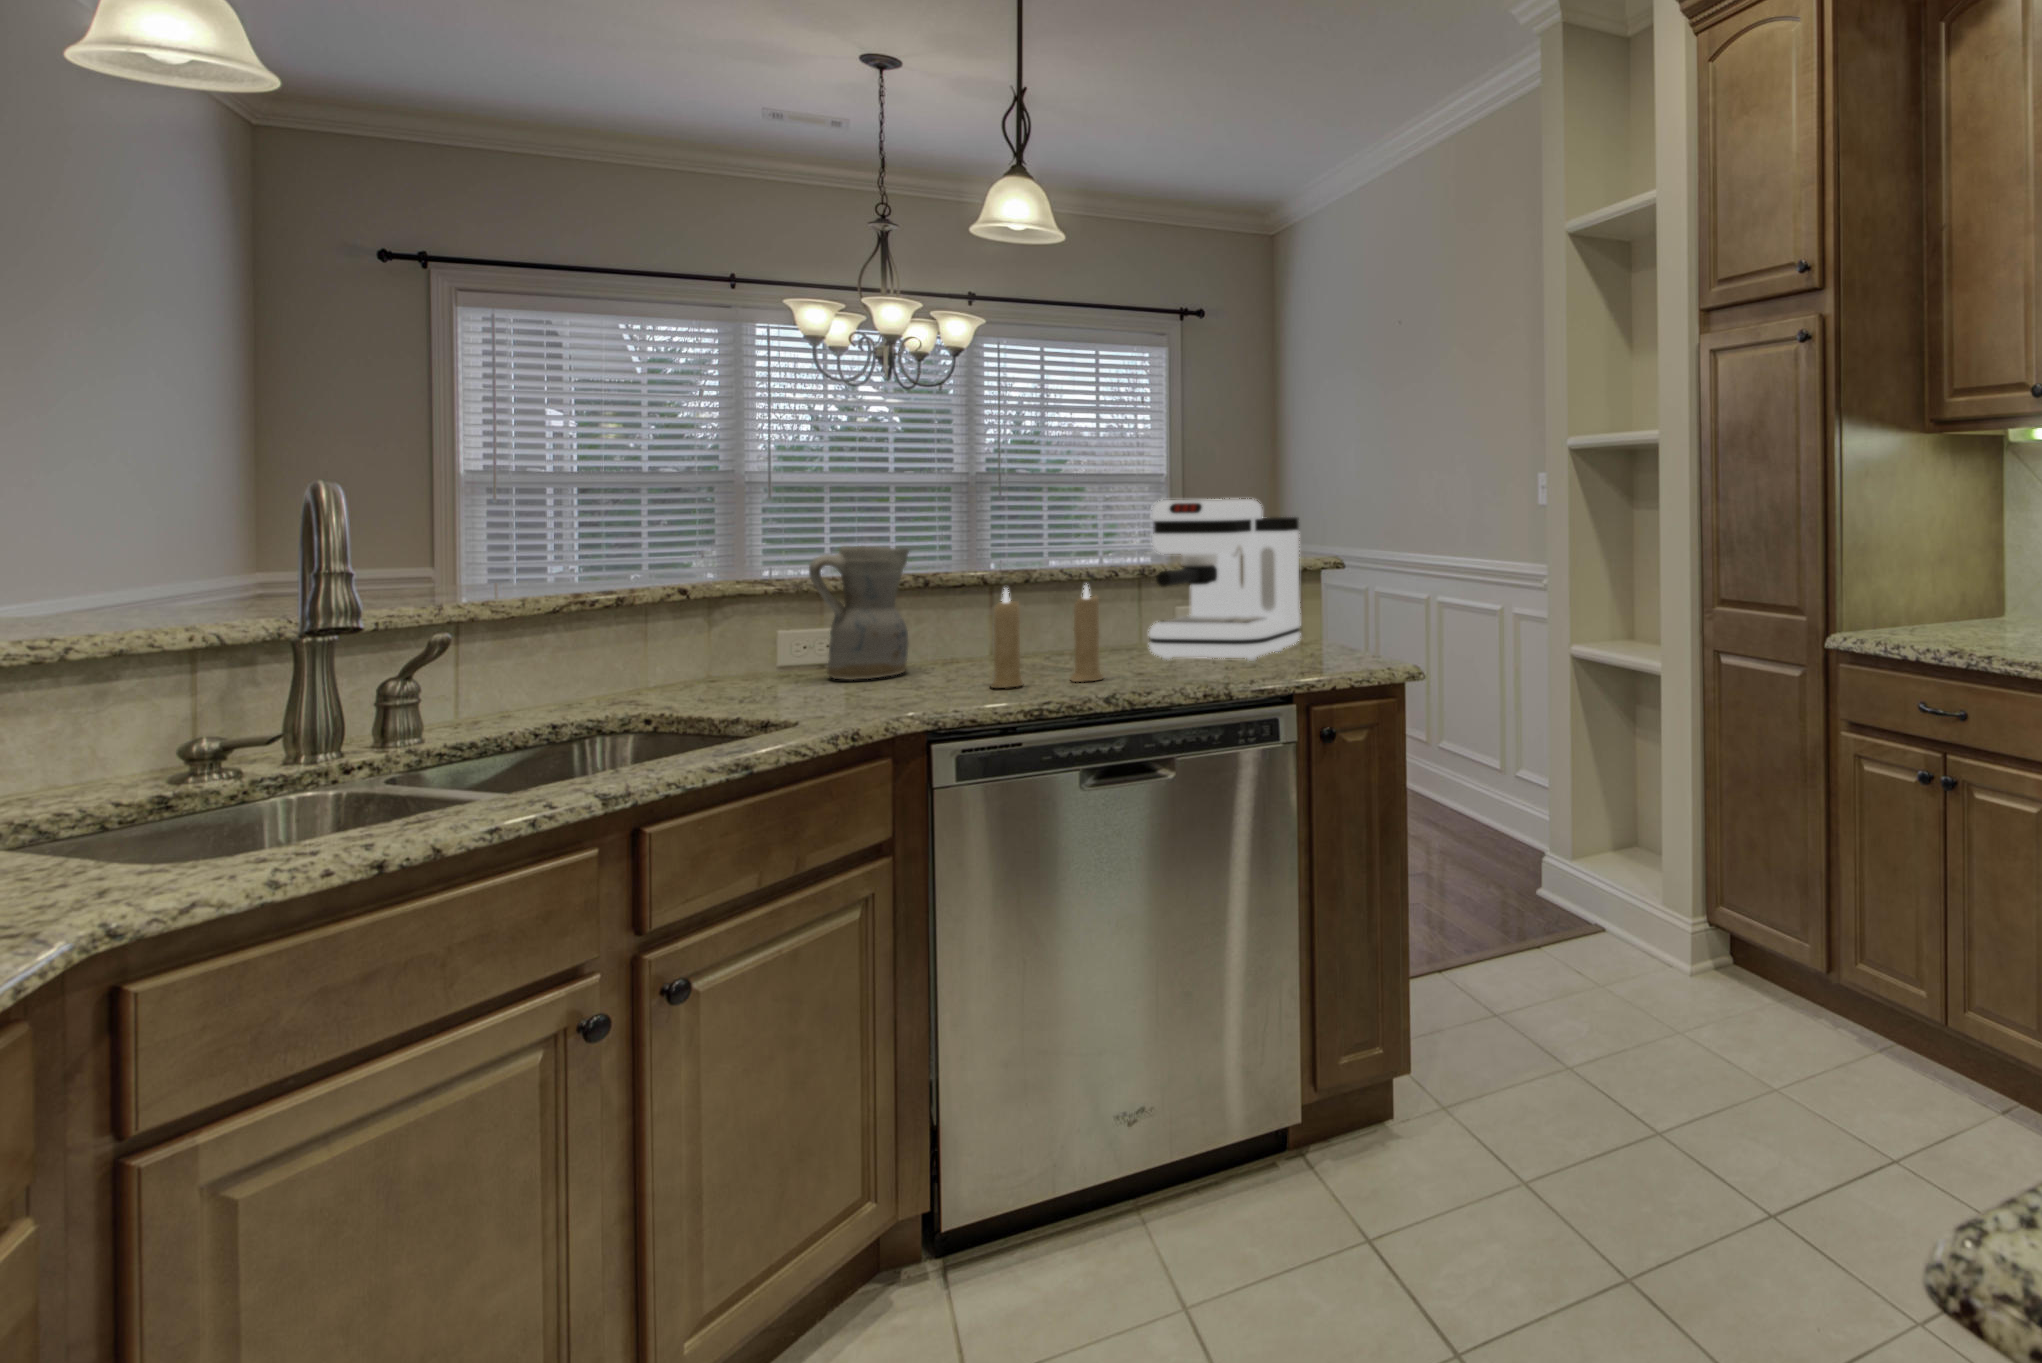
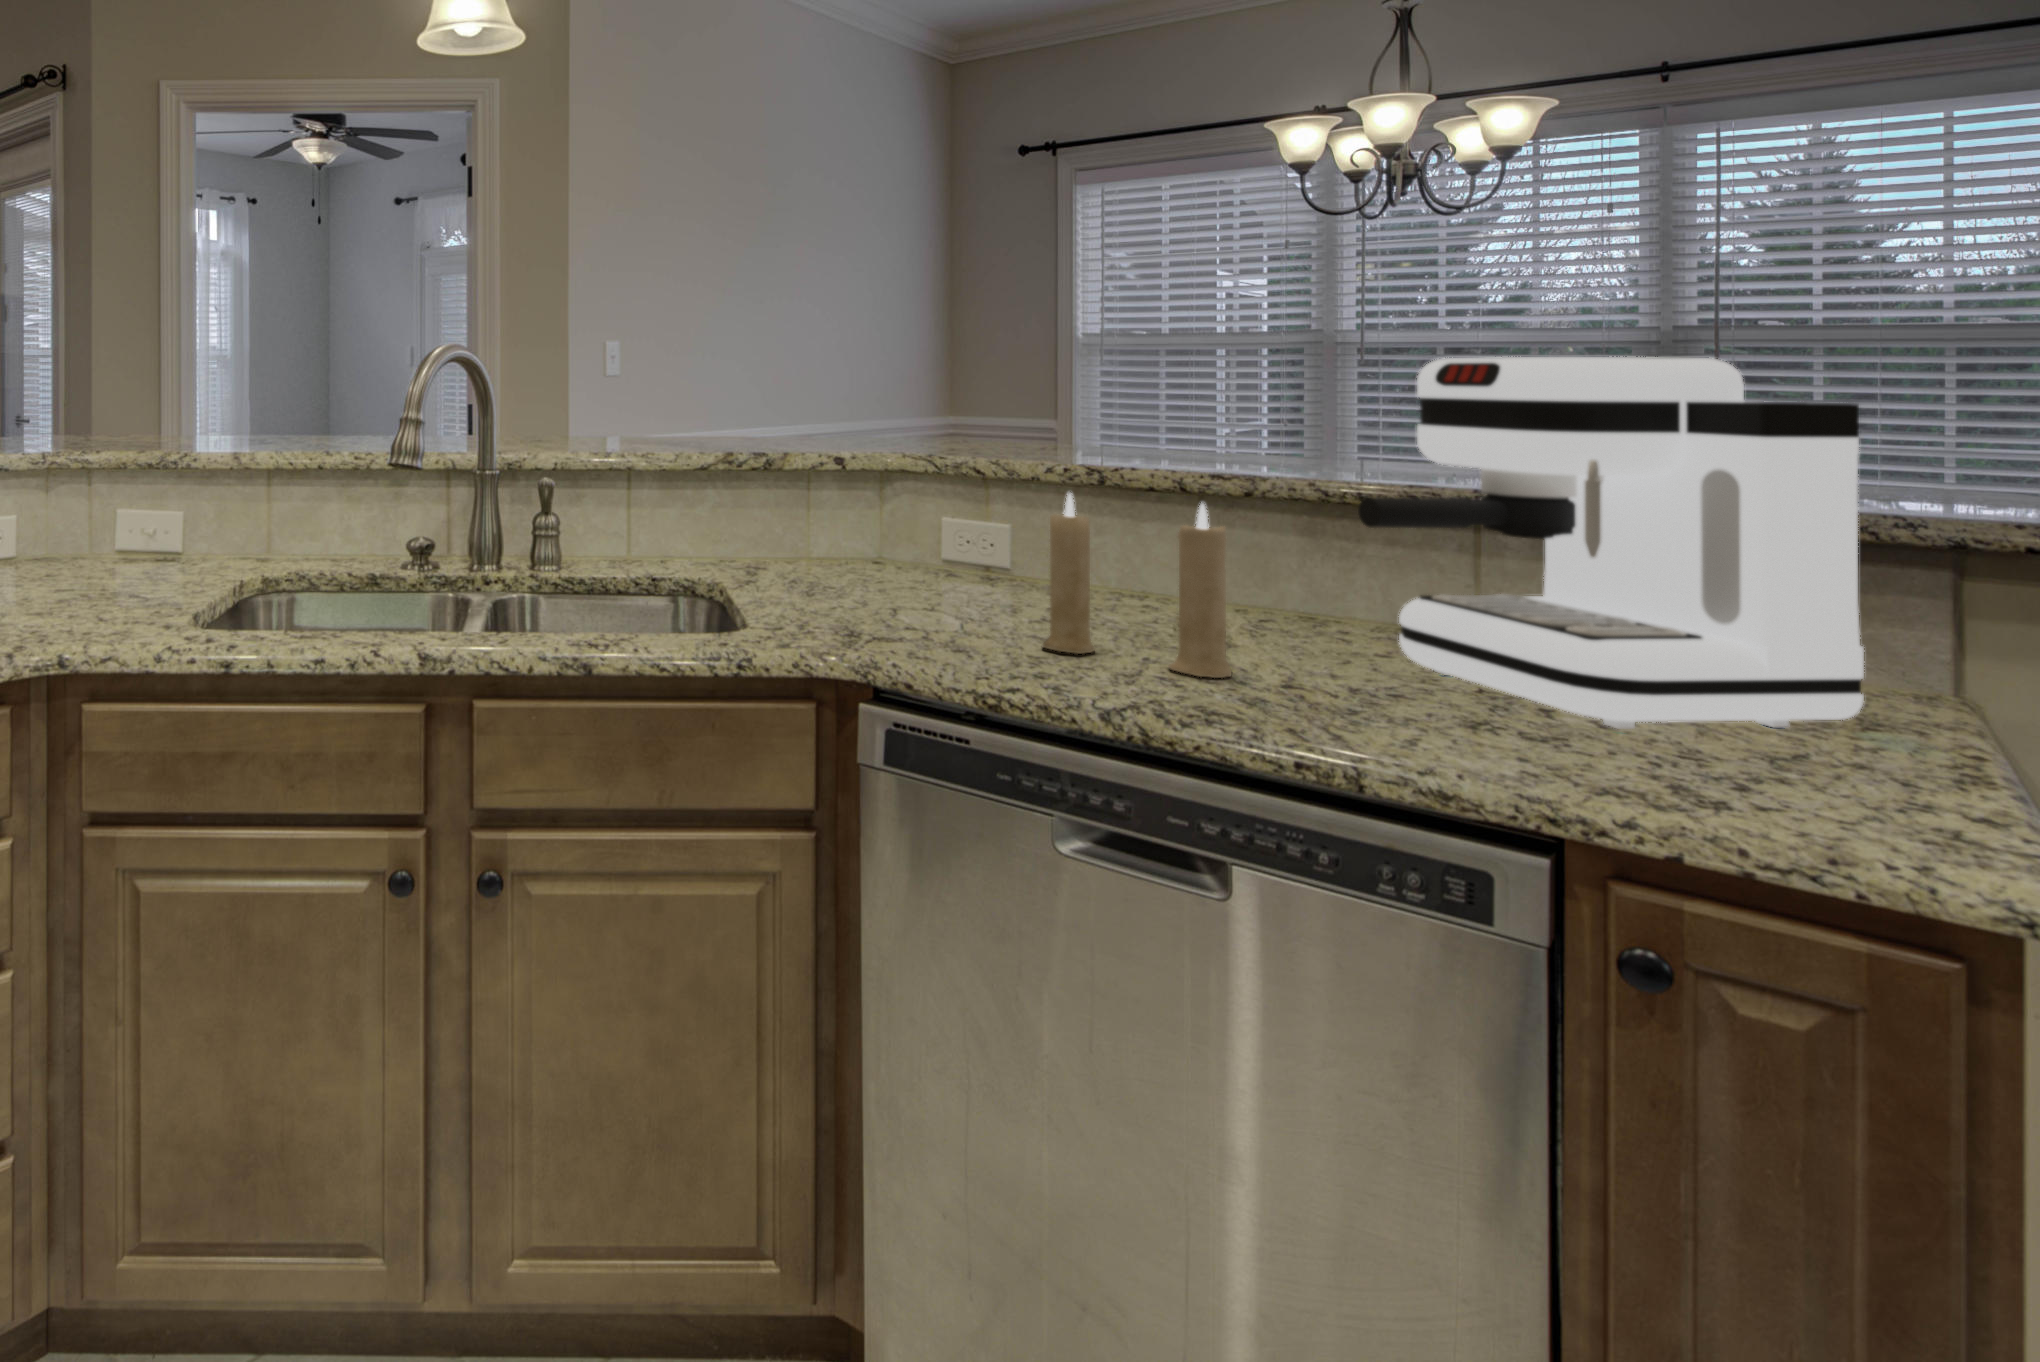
ceramic pitcher: present [809,546,909,679] -> none [921,416,1045,597]

